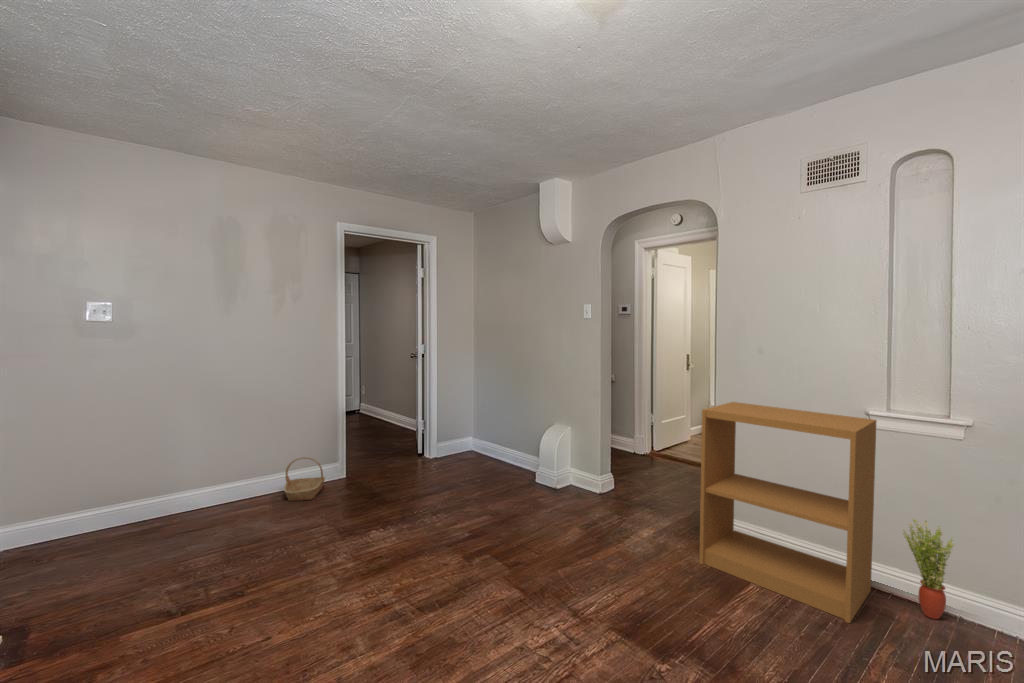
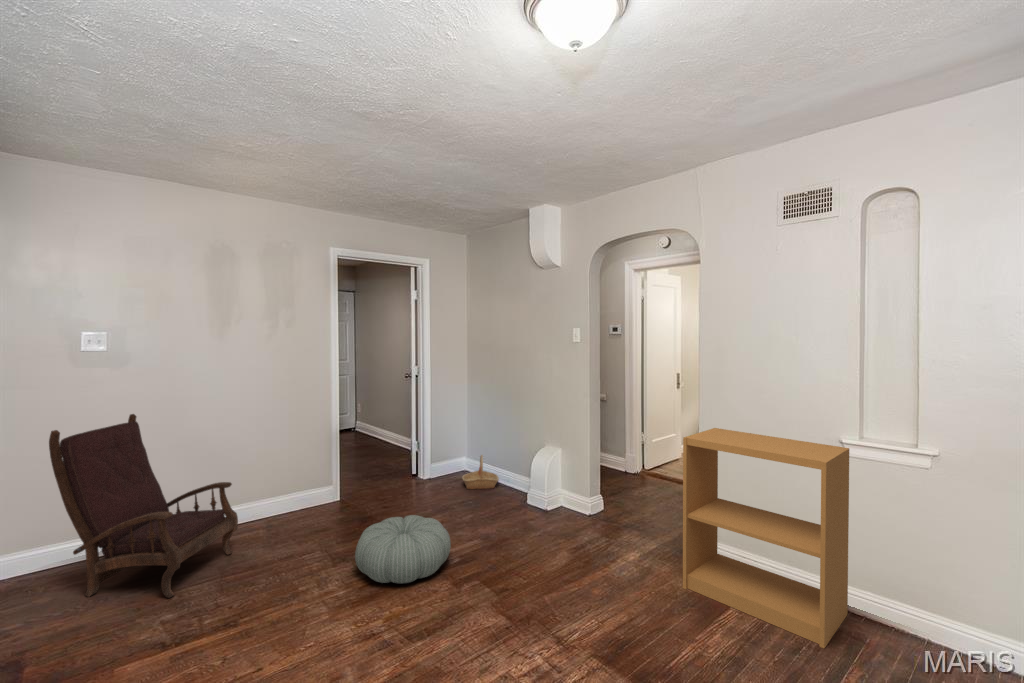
armchair: none [51,384,245,569] -> present [49,414,238,598]
basket: present [284,457,325,501] -> present [462,455,499,489]
pouf: none [364,489,461,556] -> present [355,515,451,583]
potted plant: present [903,519,954,619] -> none [874,544,923,643]

